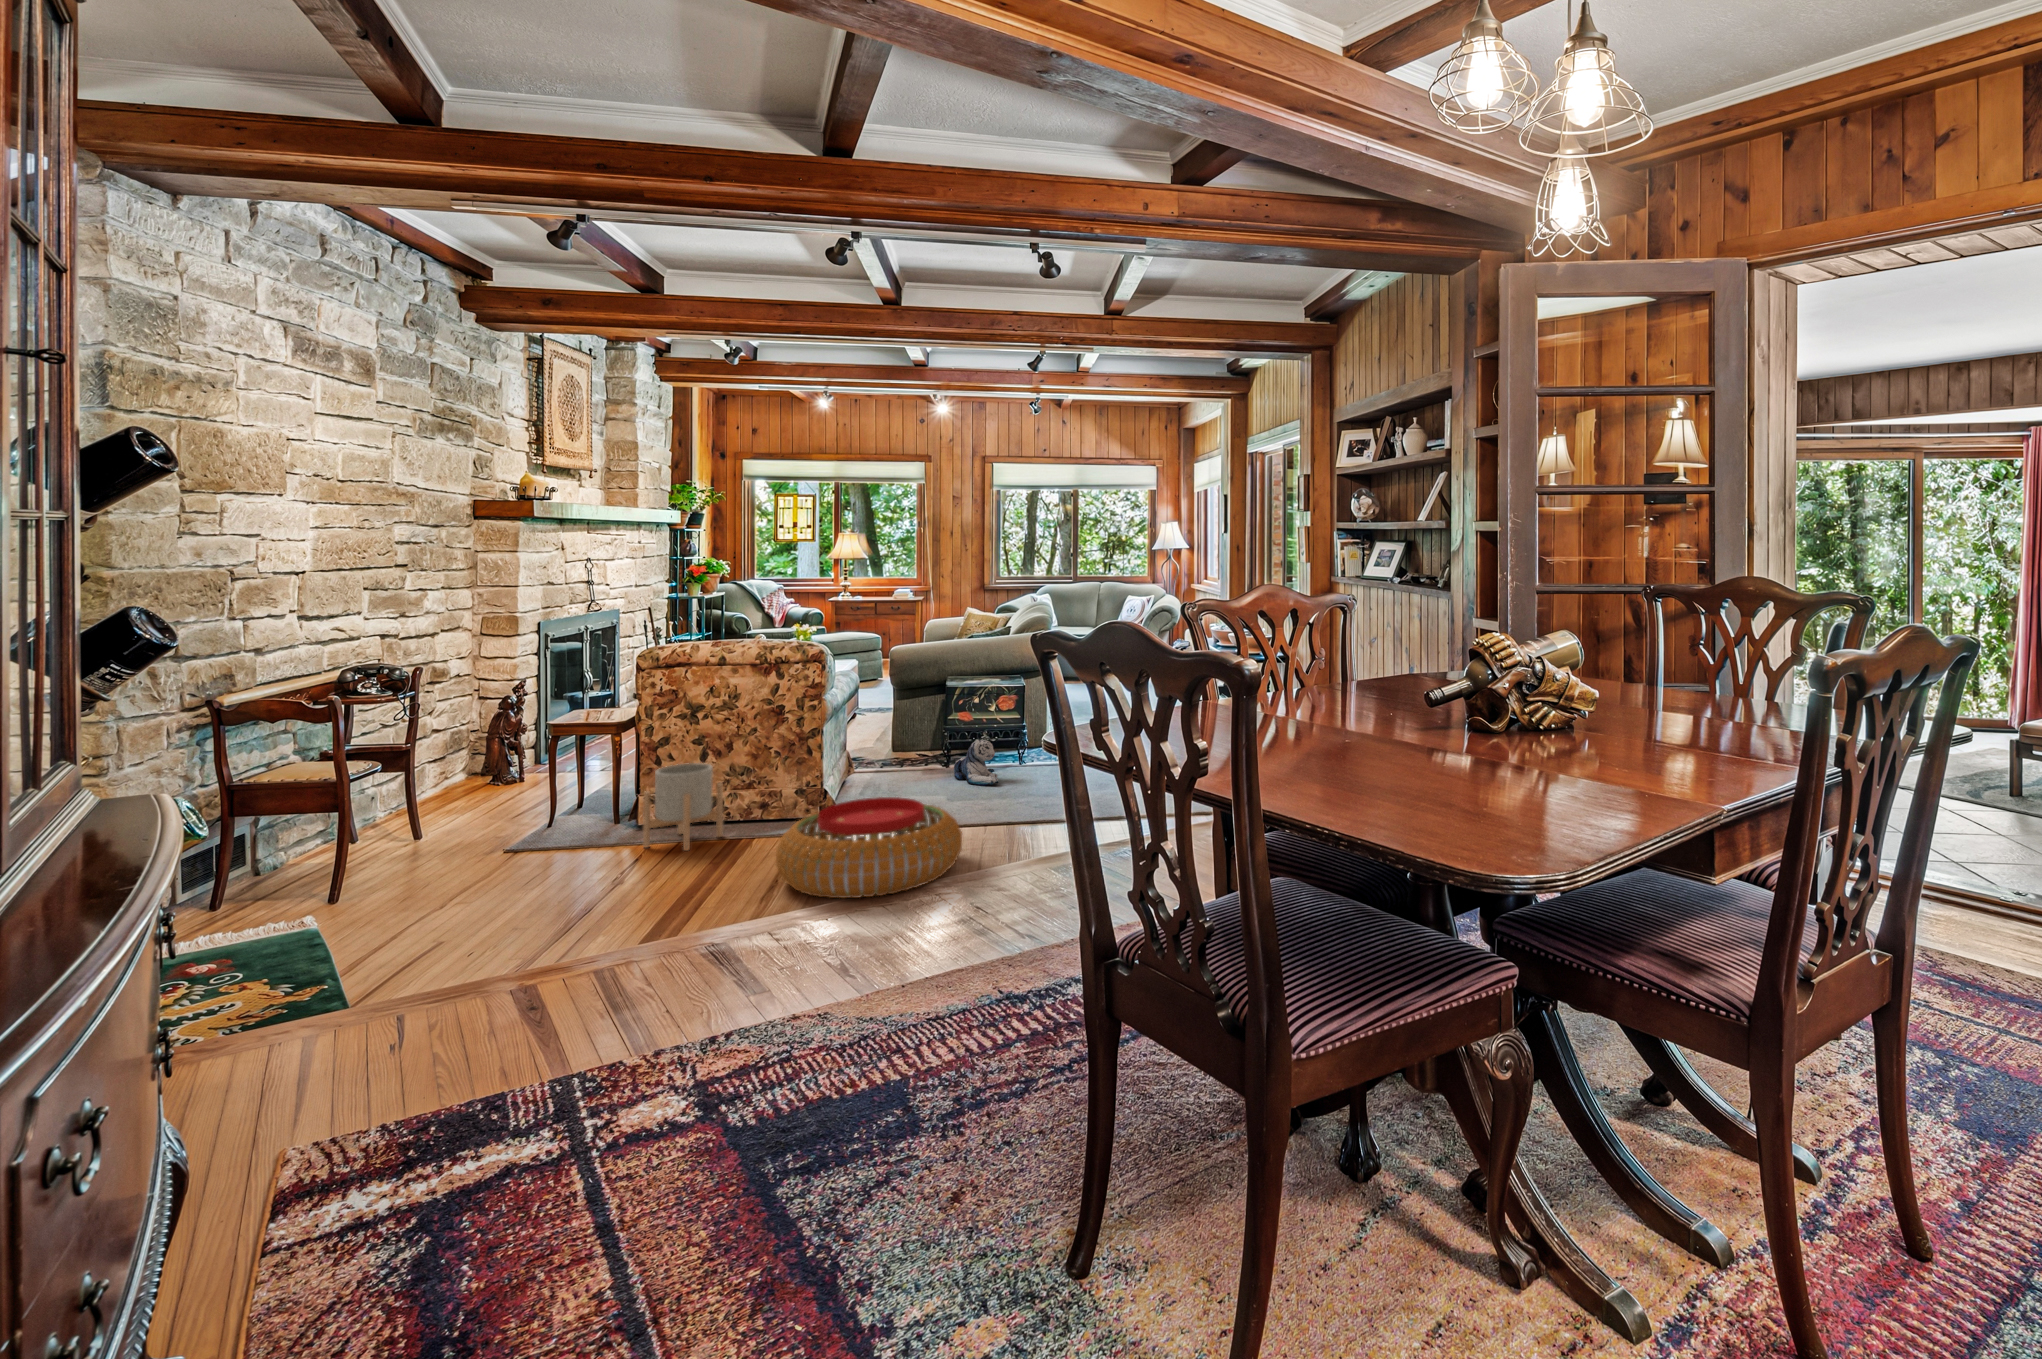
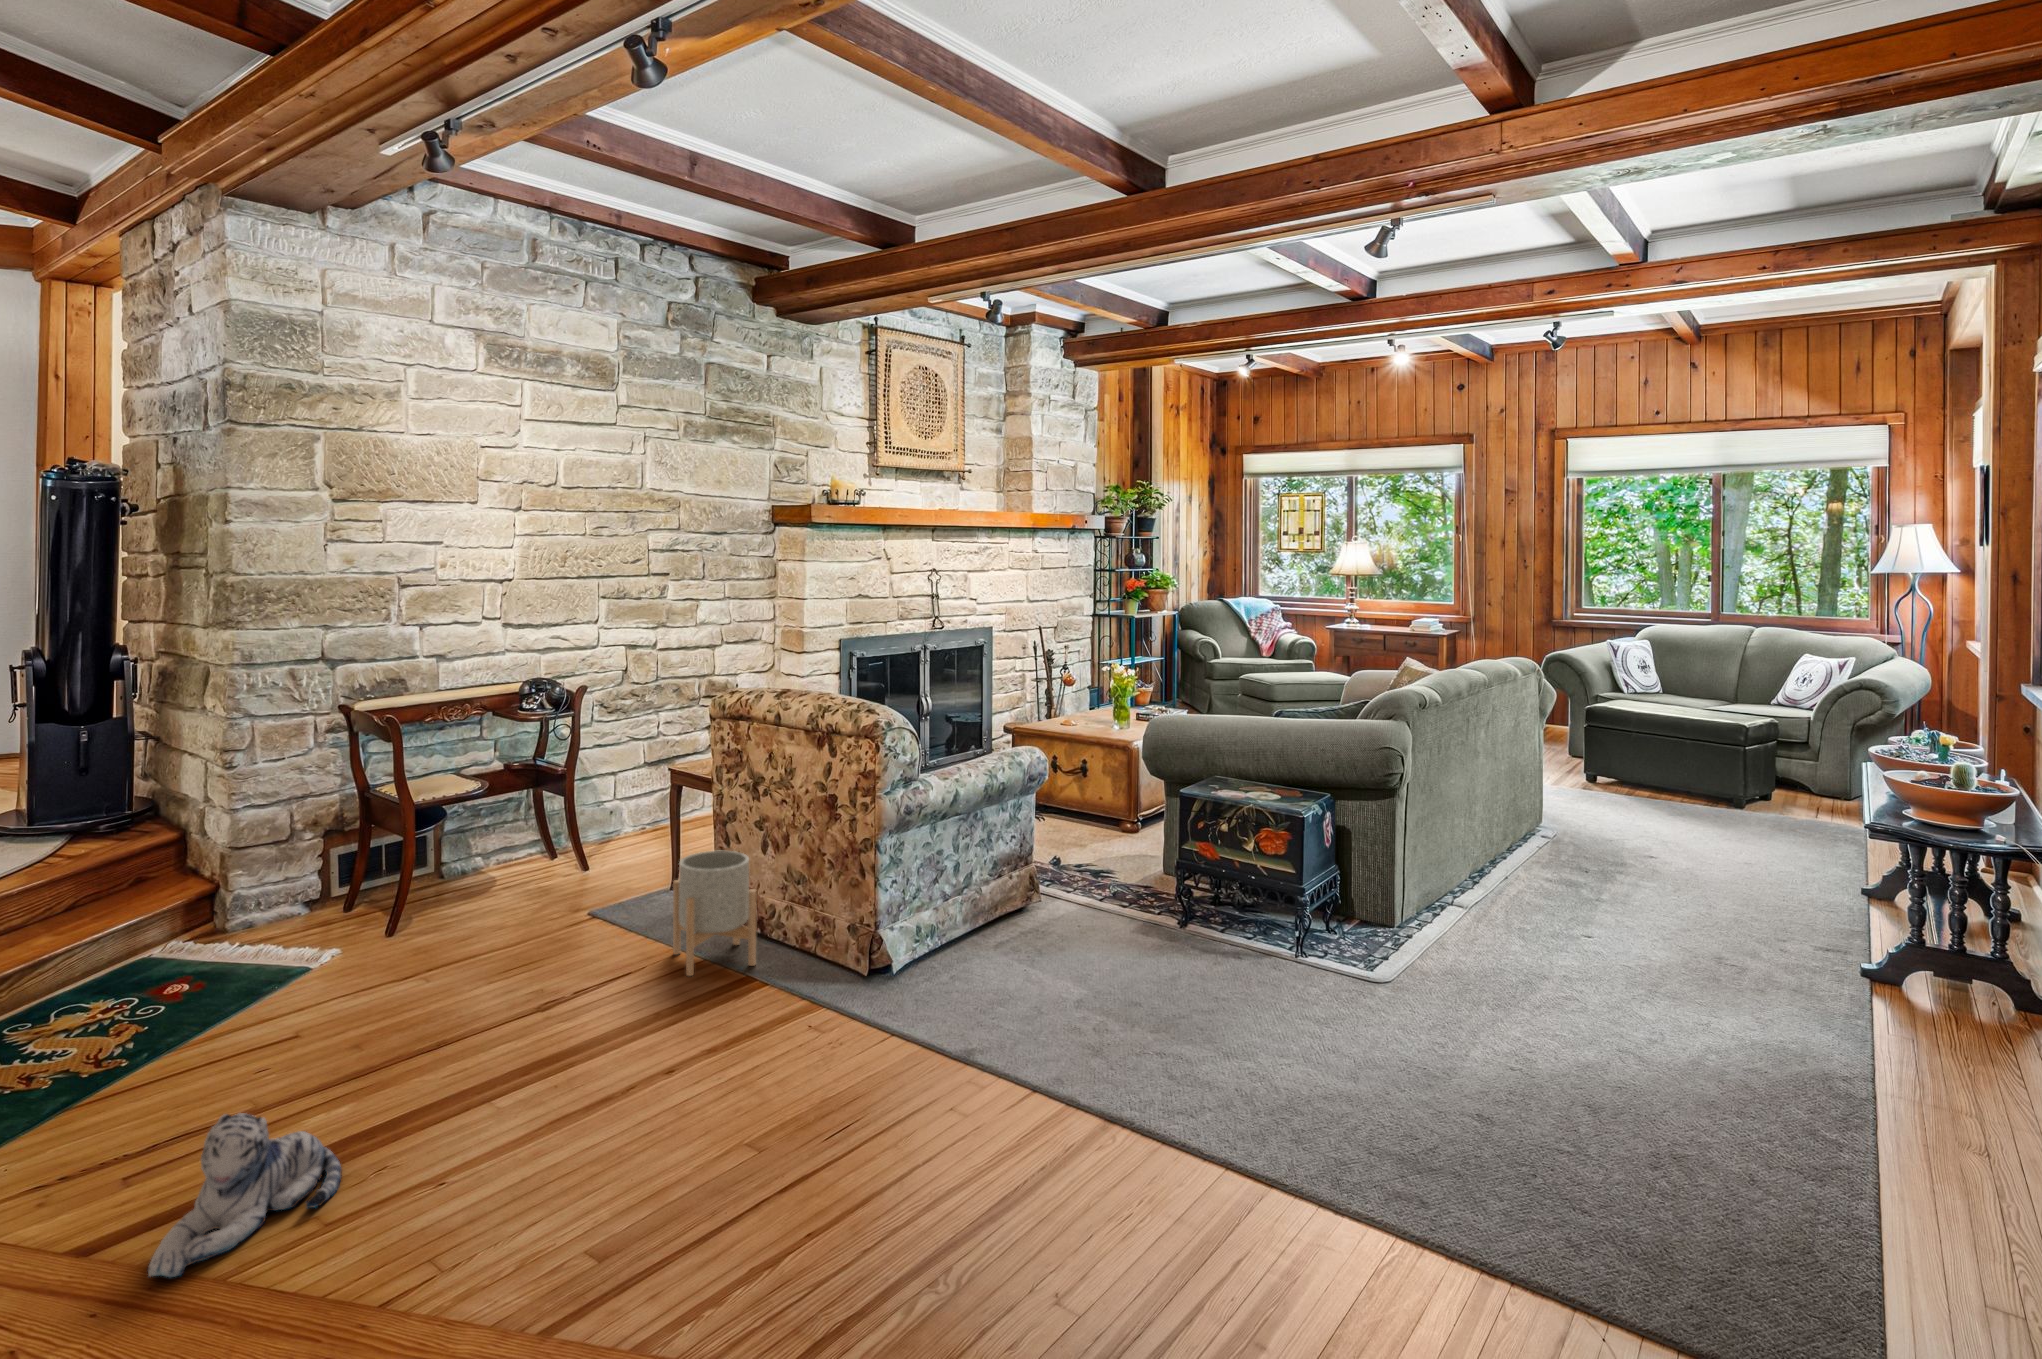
plush toy: present [954,740,999,785] -> present [148,1113,342,1278]
pouf: present [776,797,962,898] -> none [574,982,883,1199]

